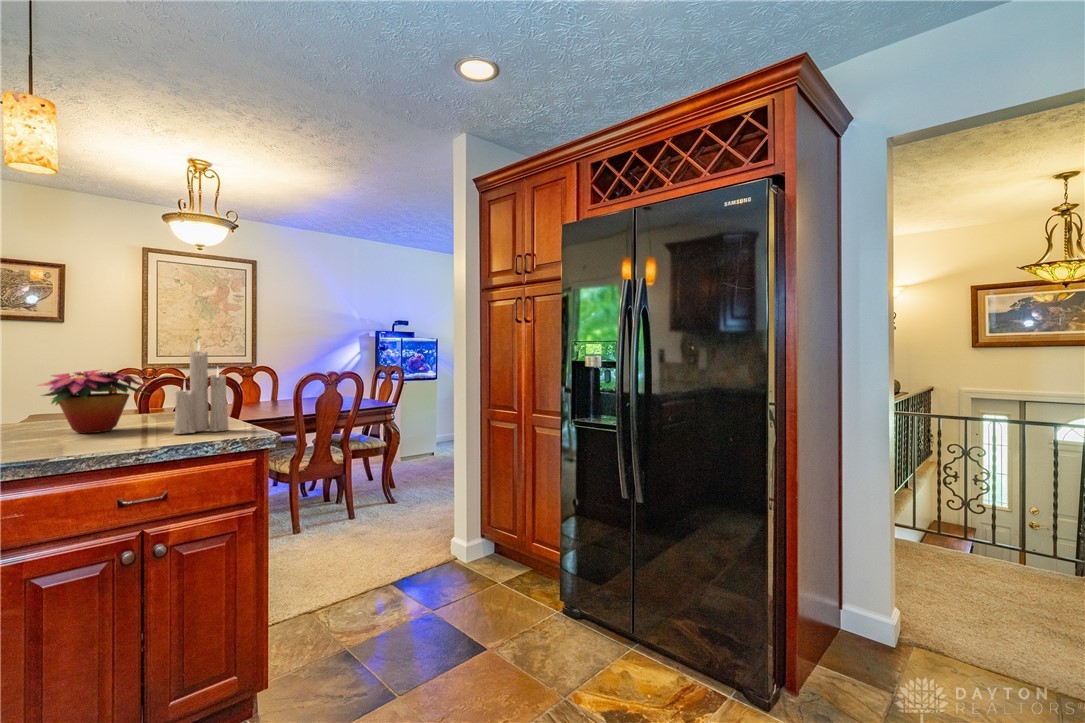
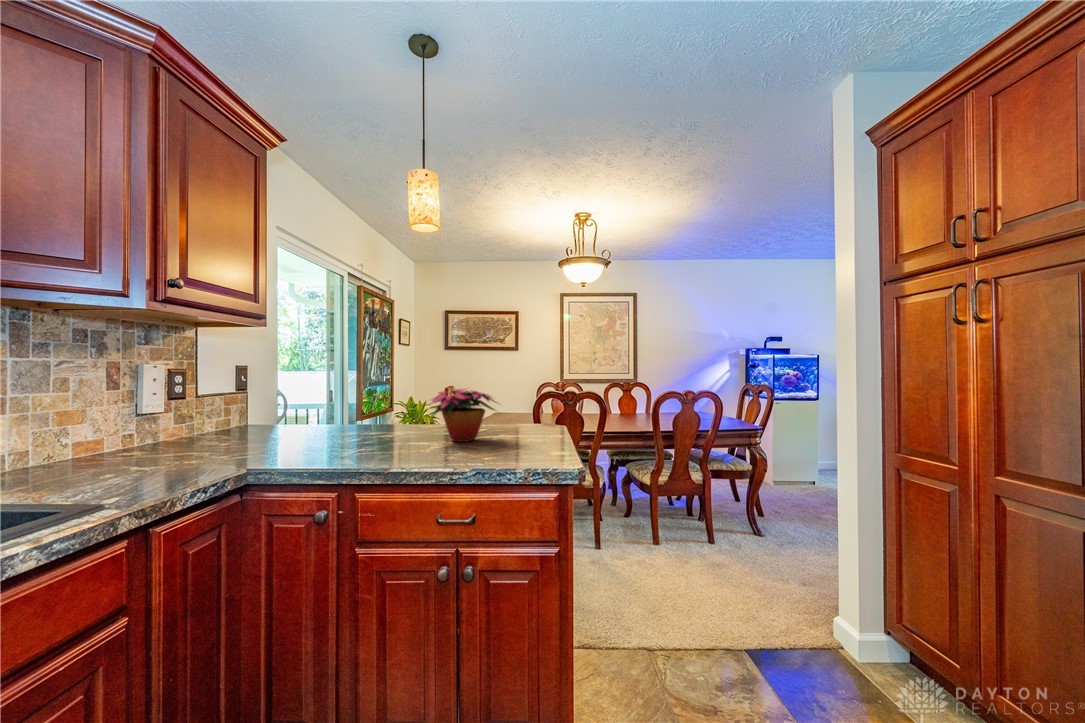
candle: present [173,341,228,434] -> none [500,357,546,454]

